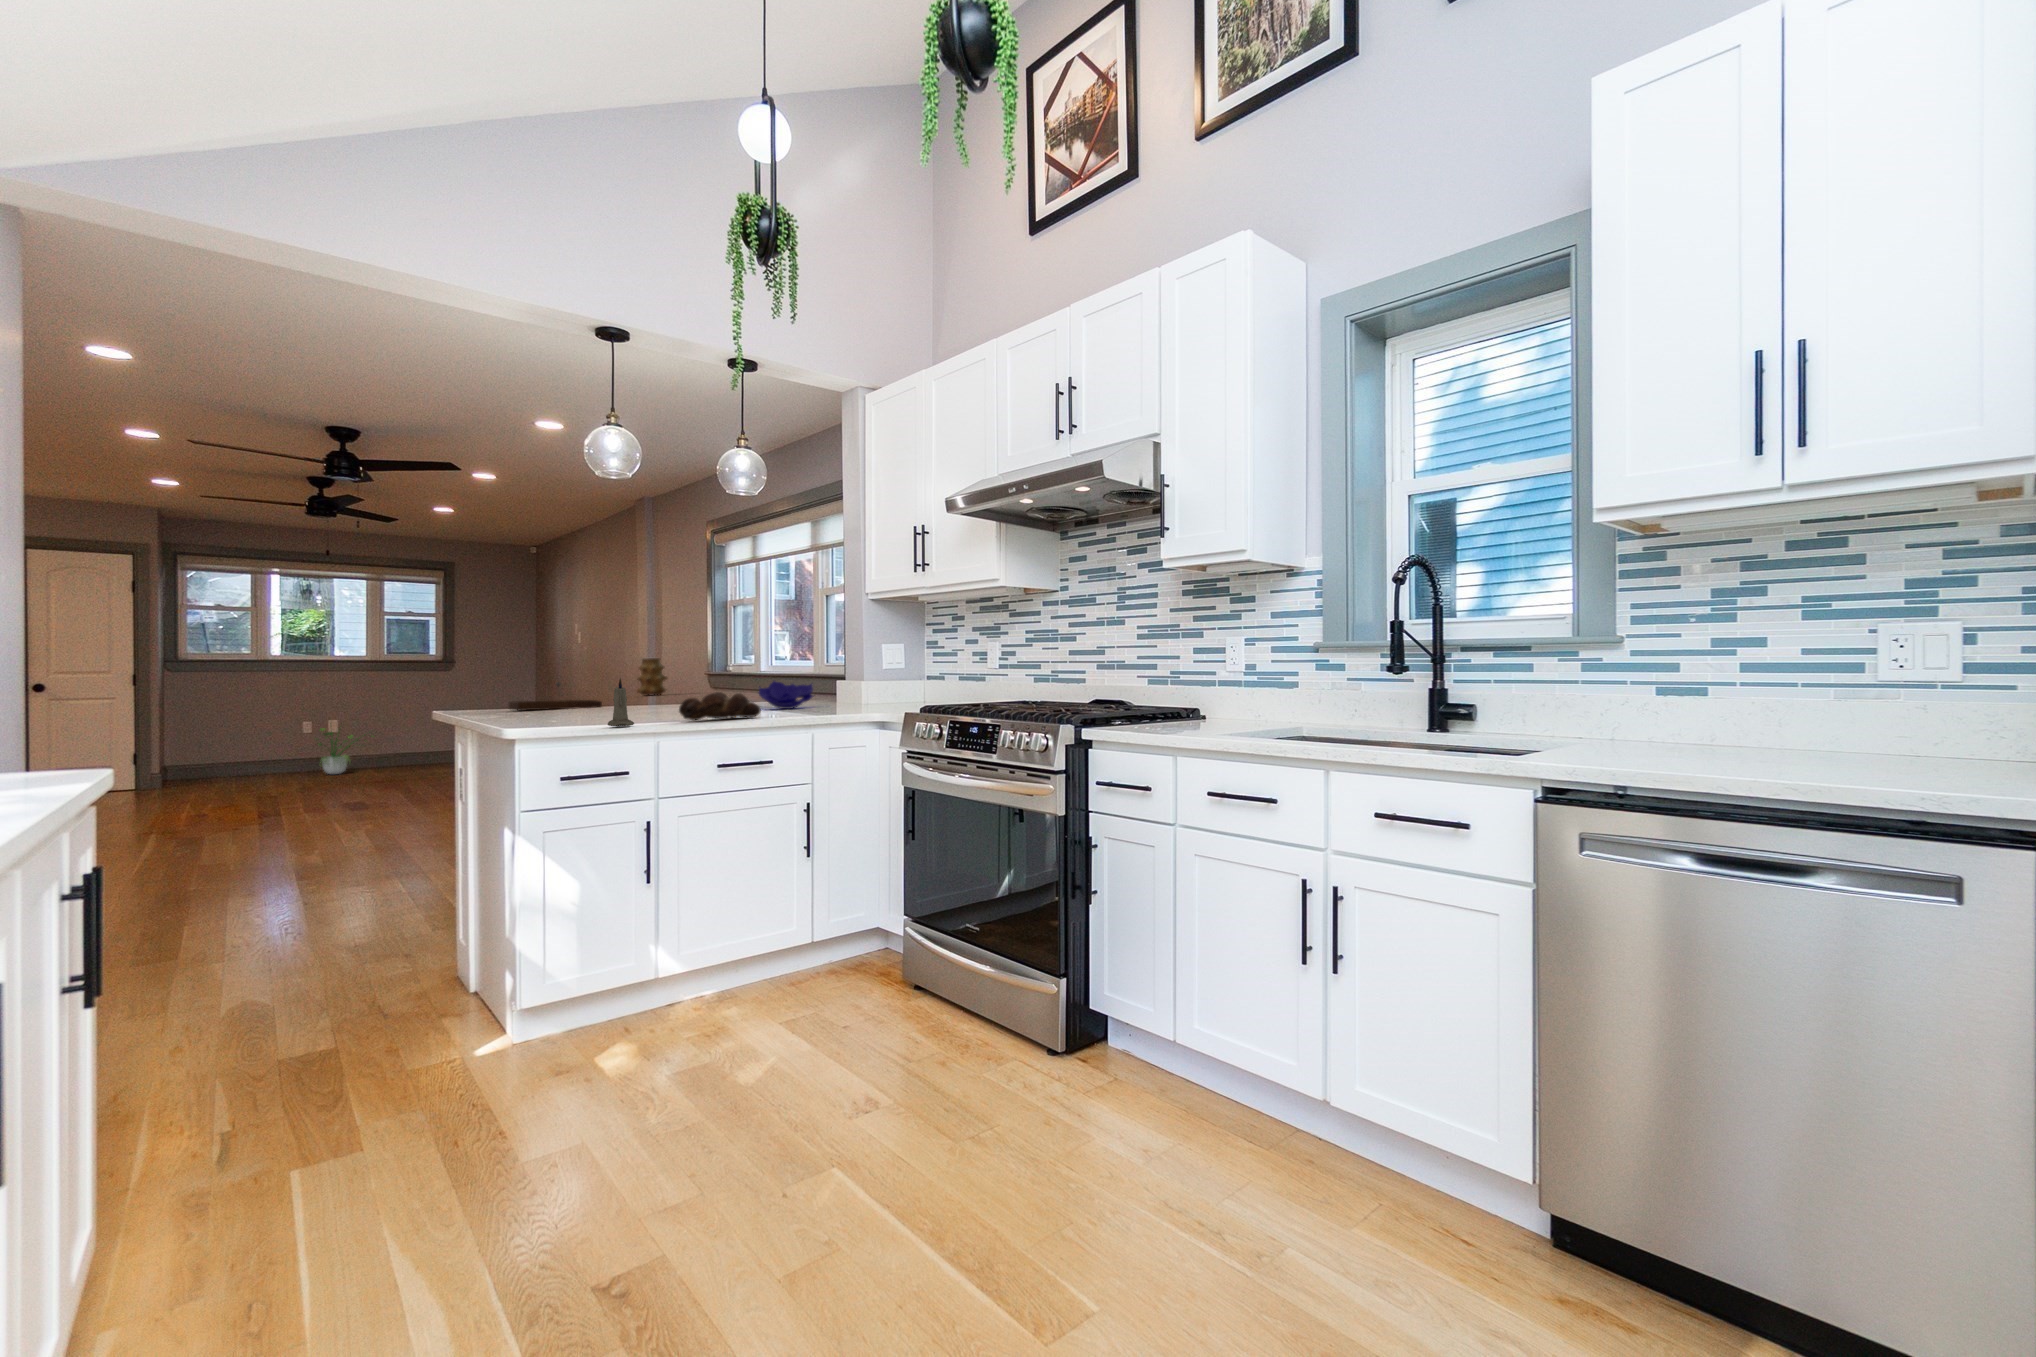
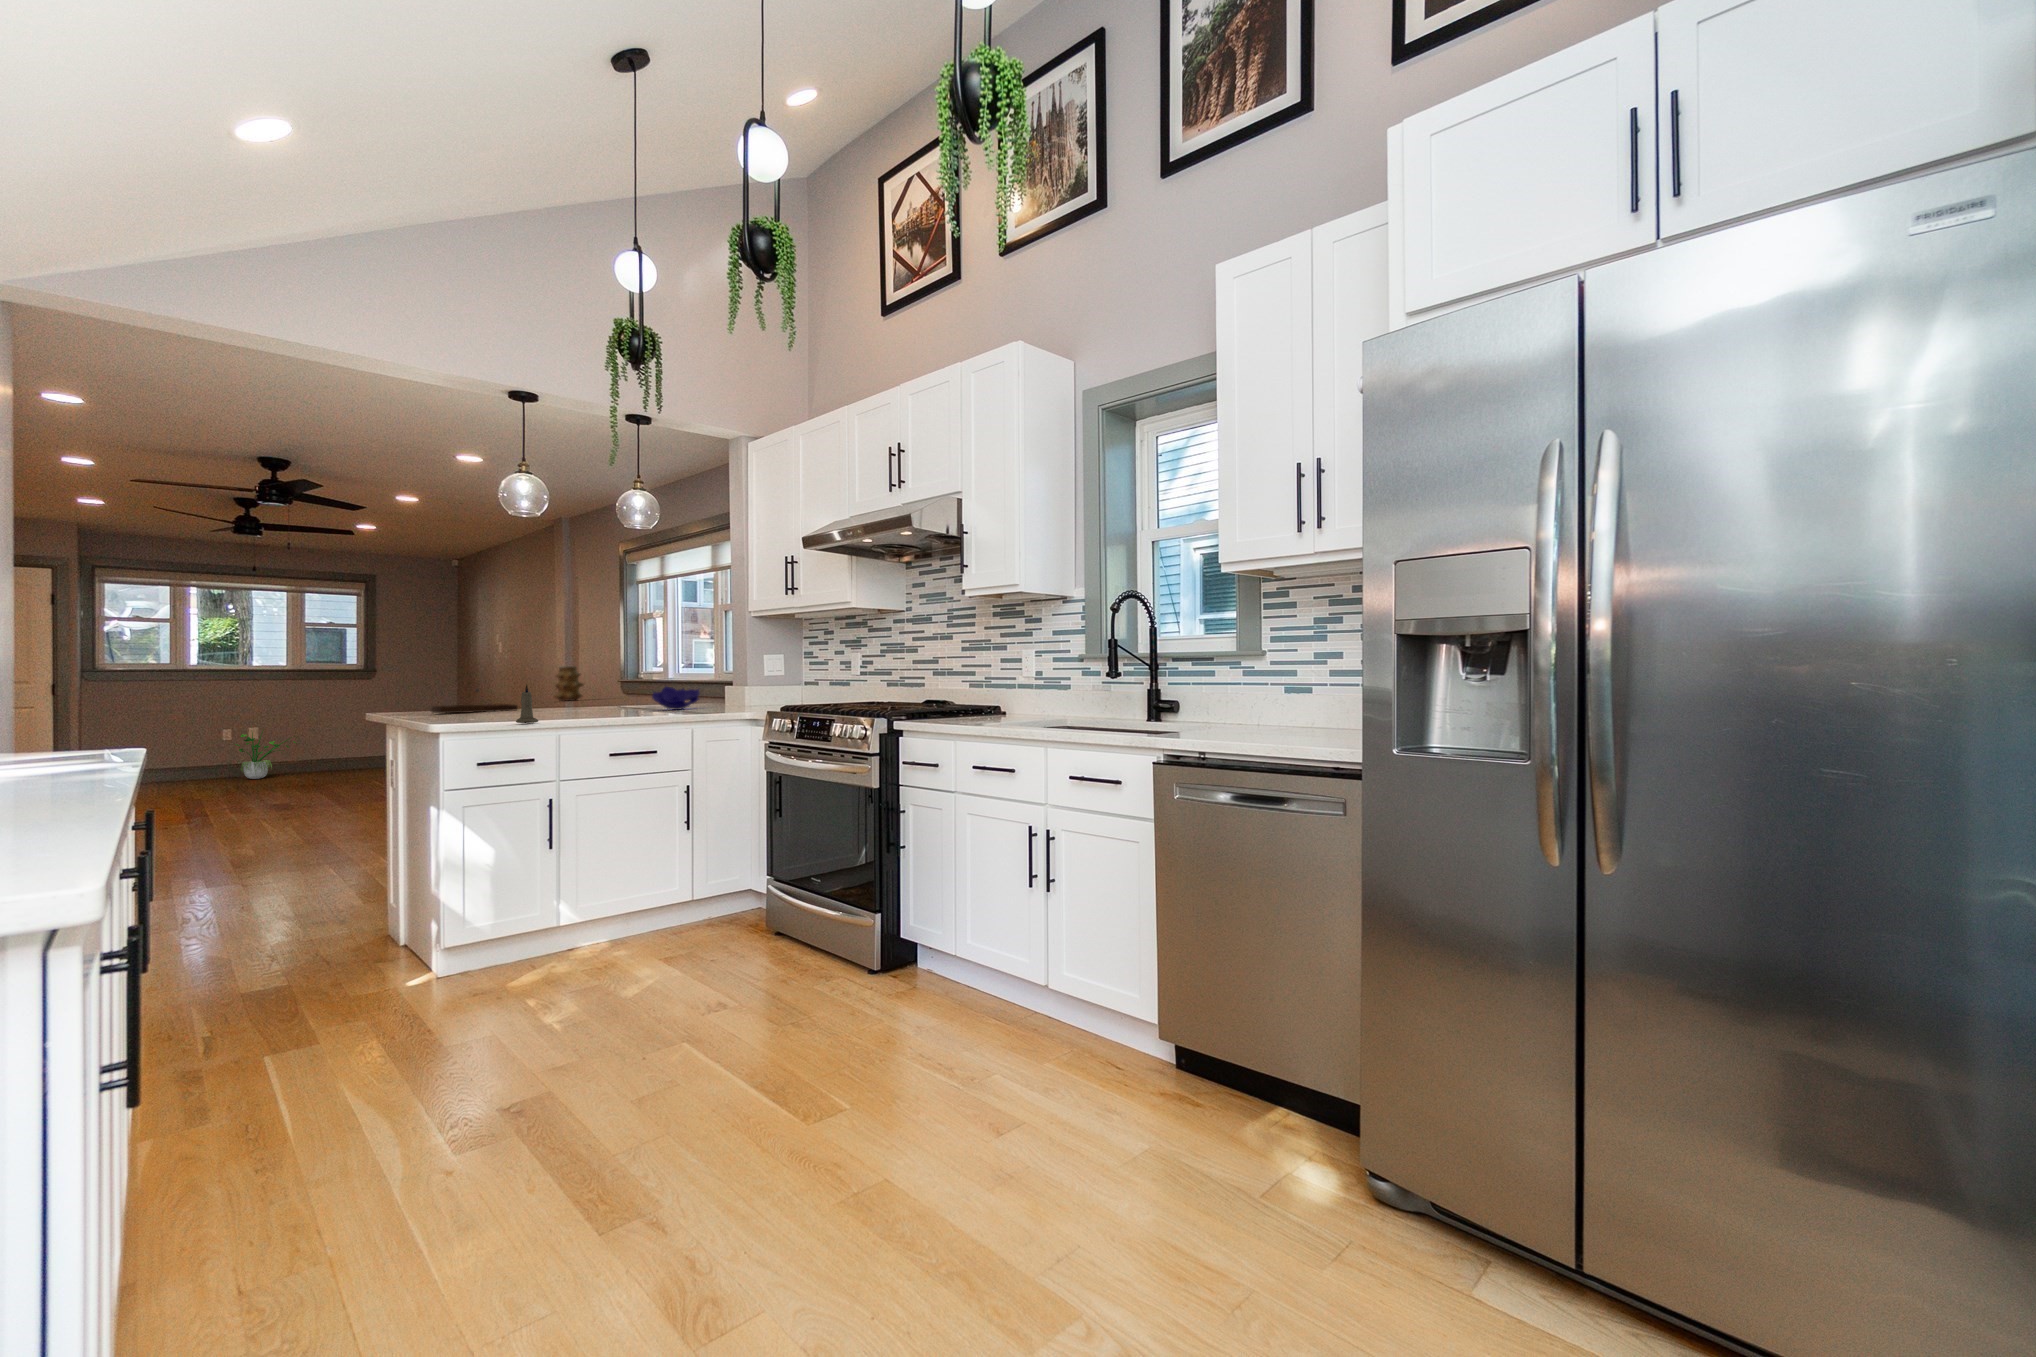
bread loaf: present [679,692,761,721] -> none [577,695,647,718]

